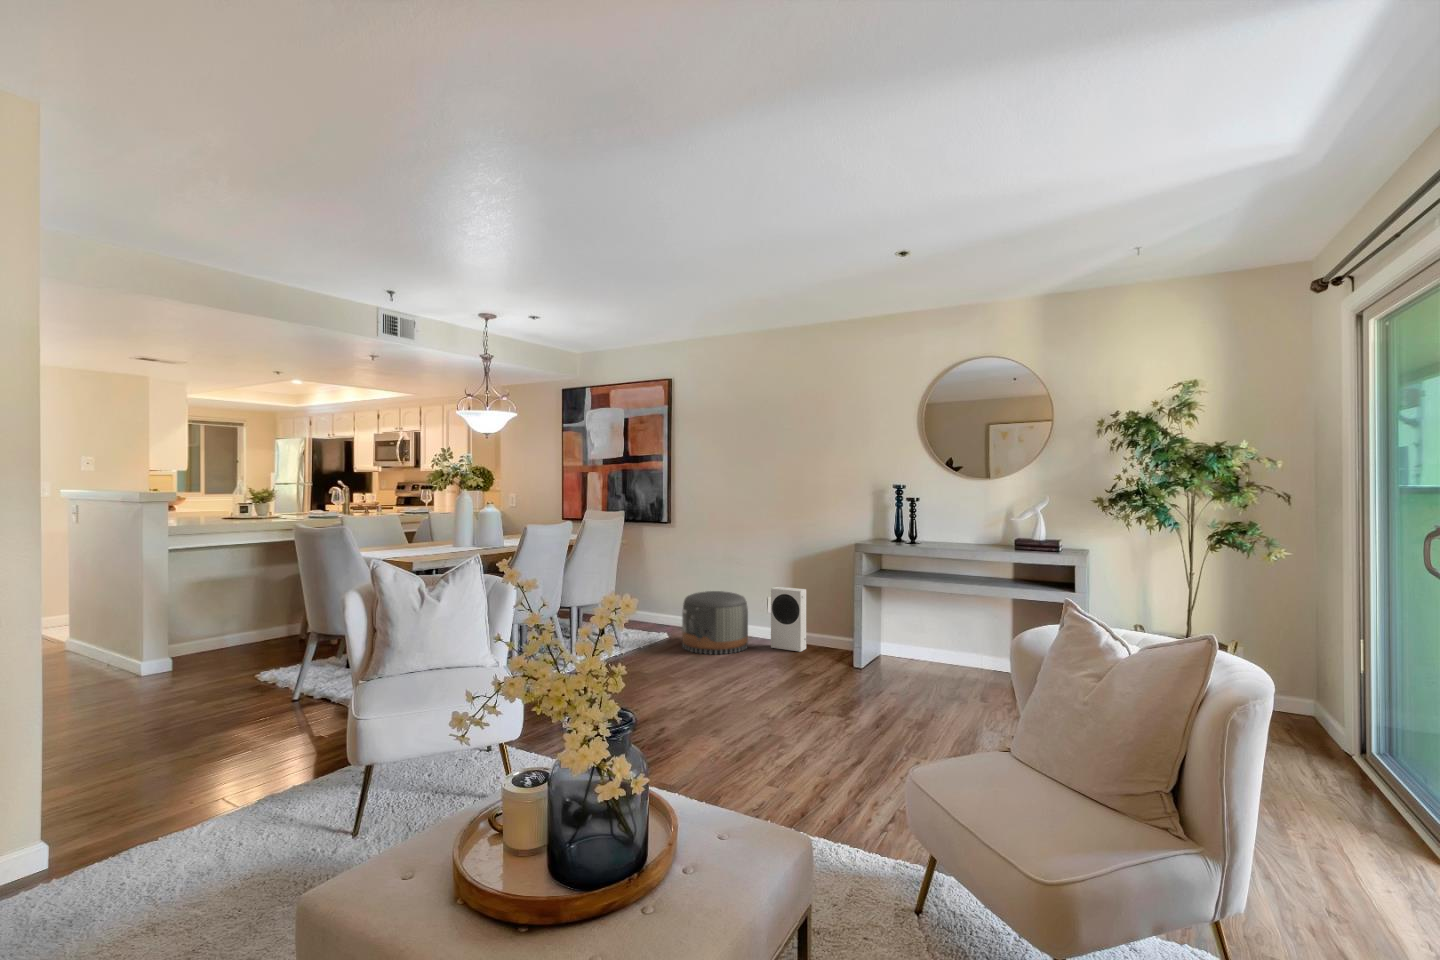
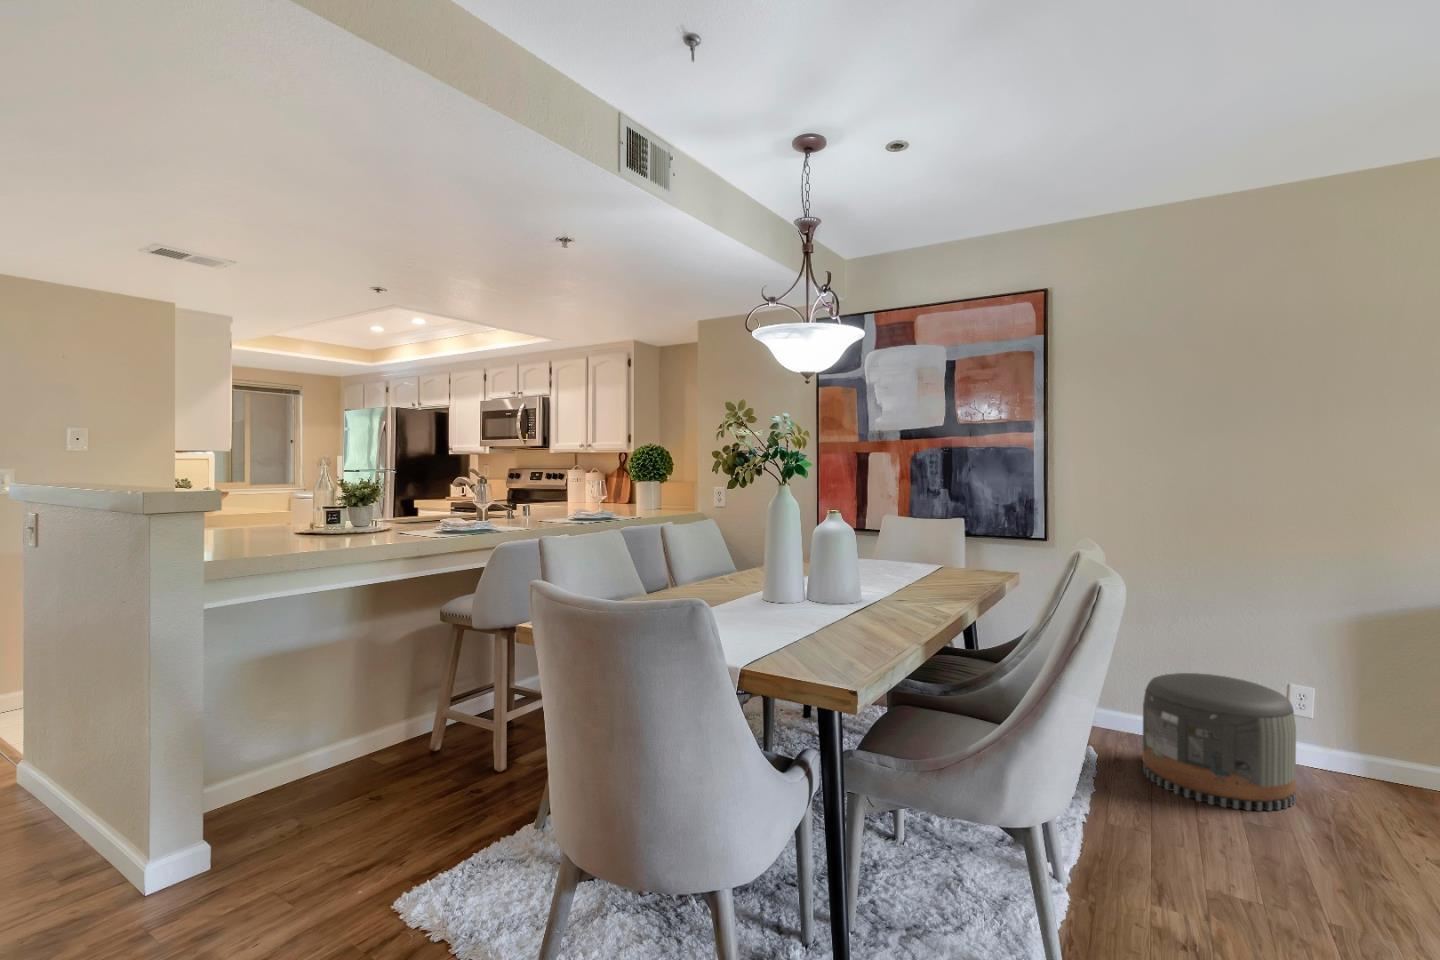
speaker: present [771,587,806,652] -> none [1331,670,1421,807]

